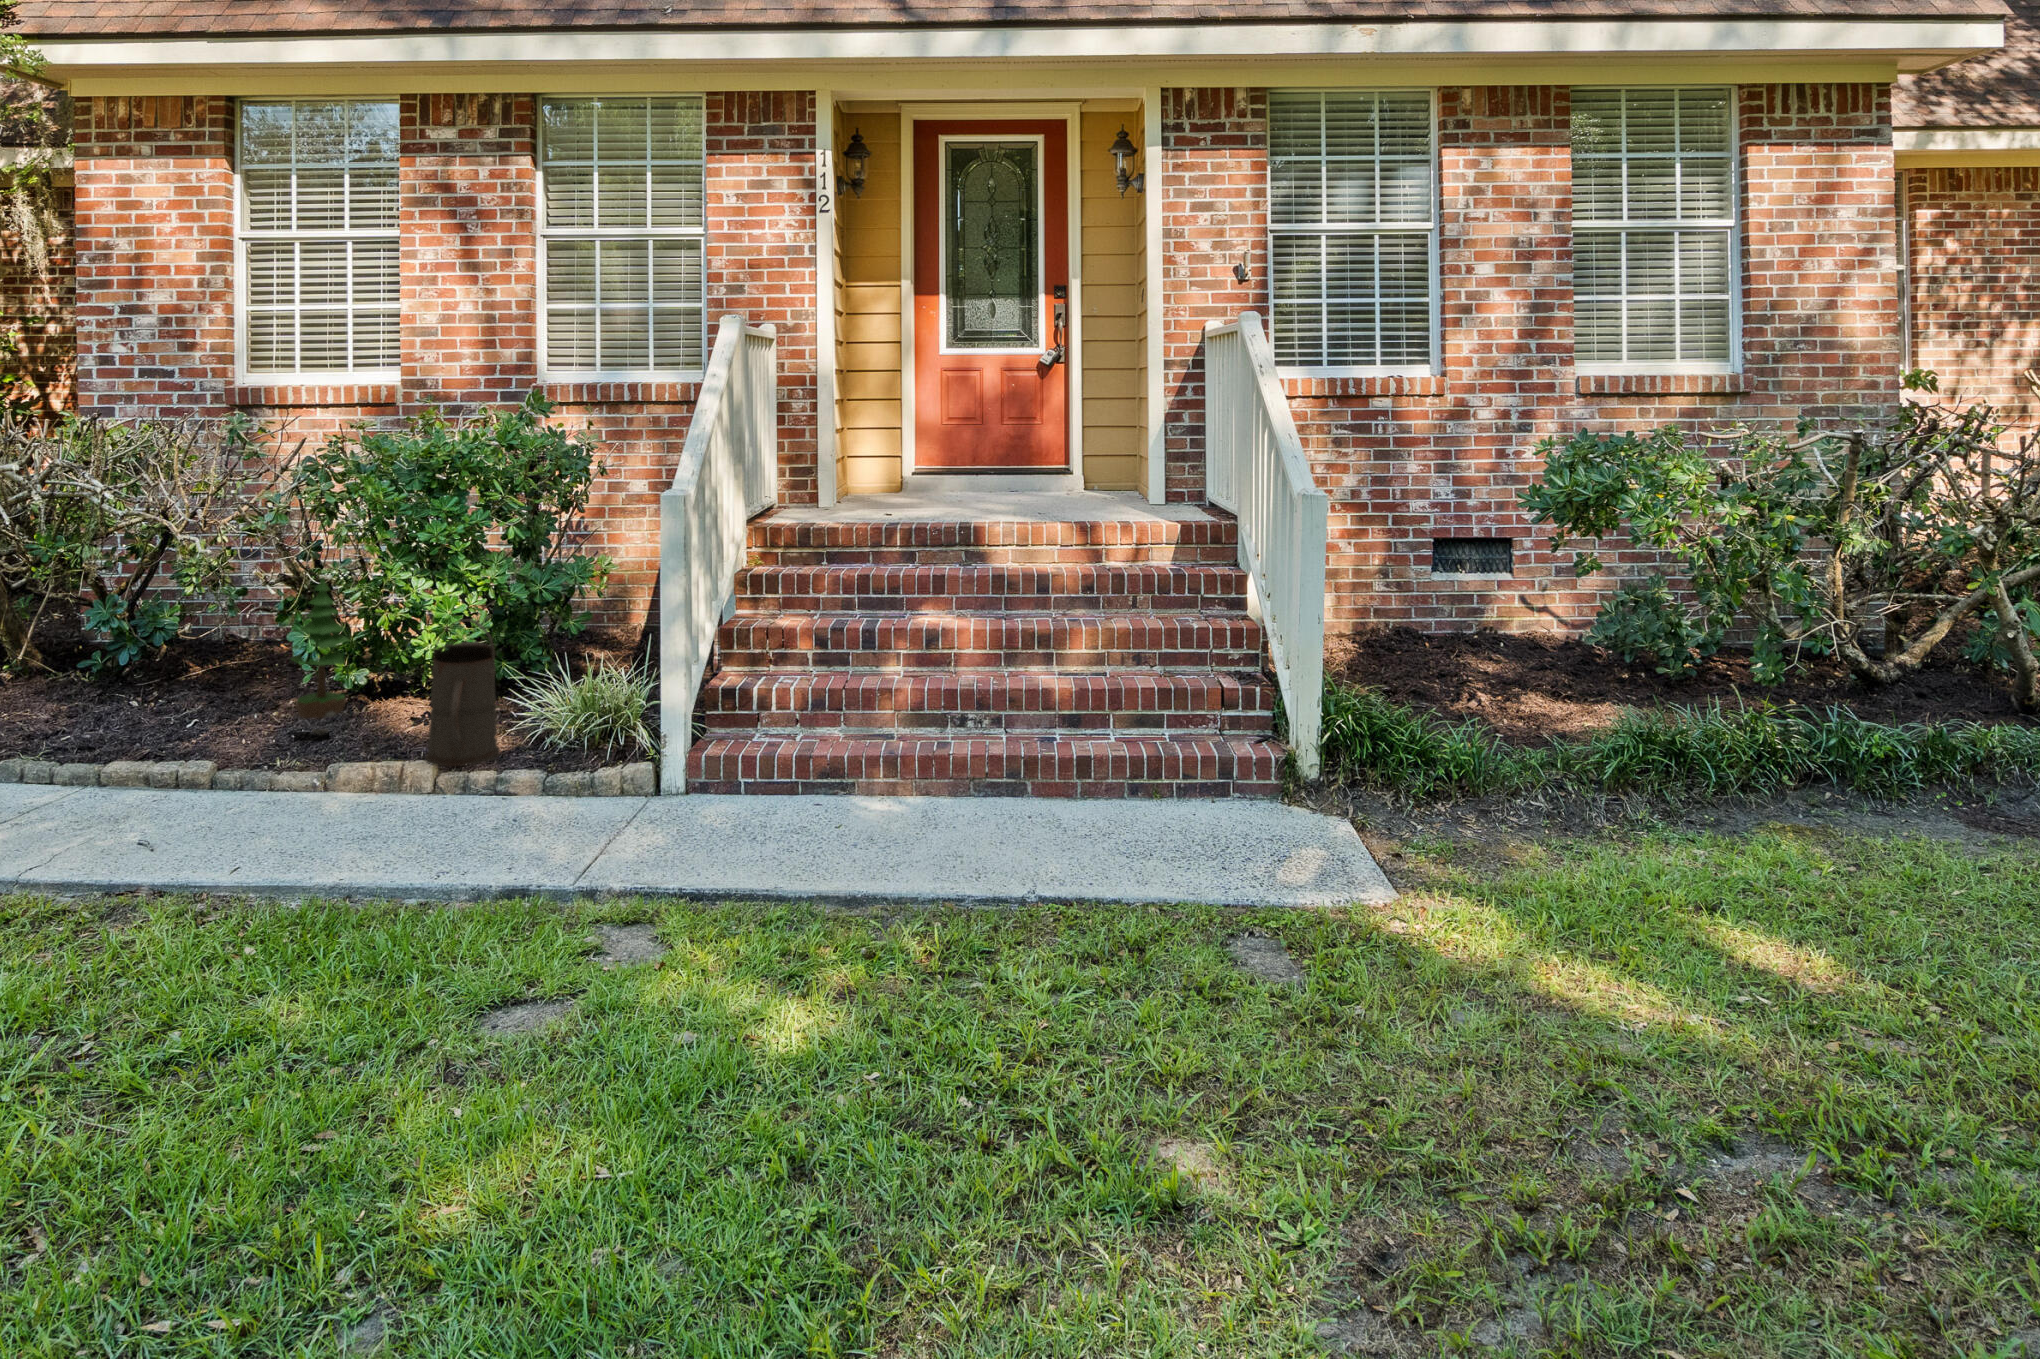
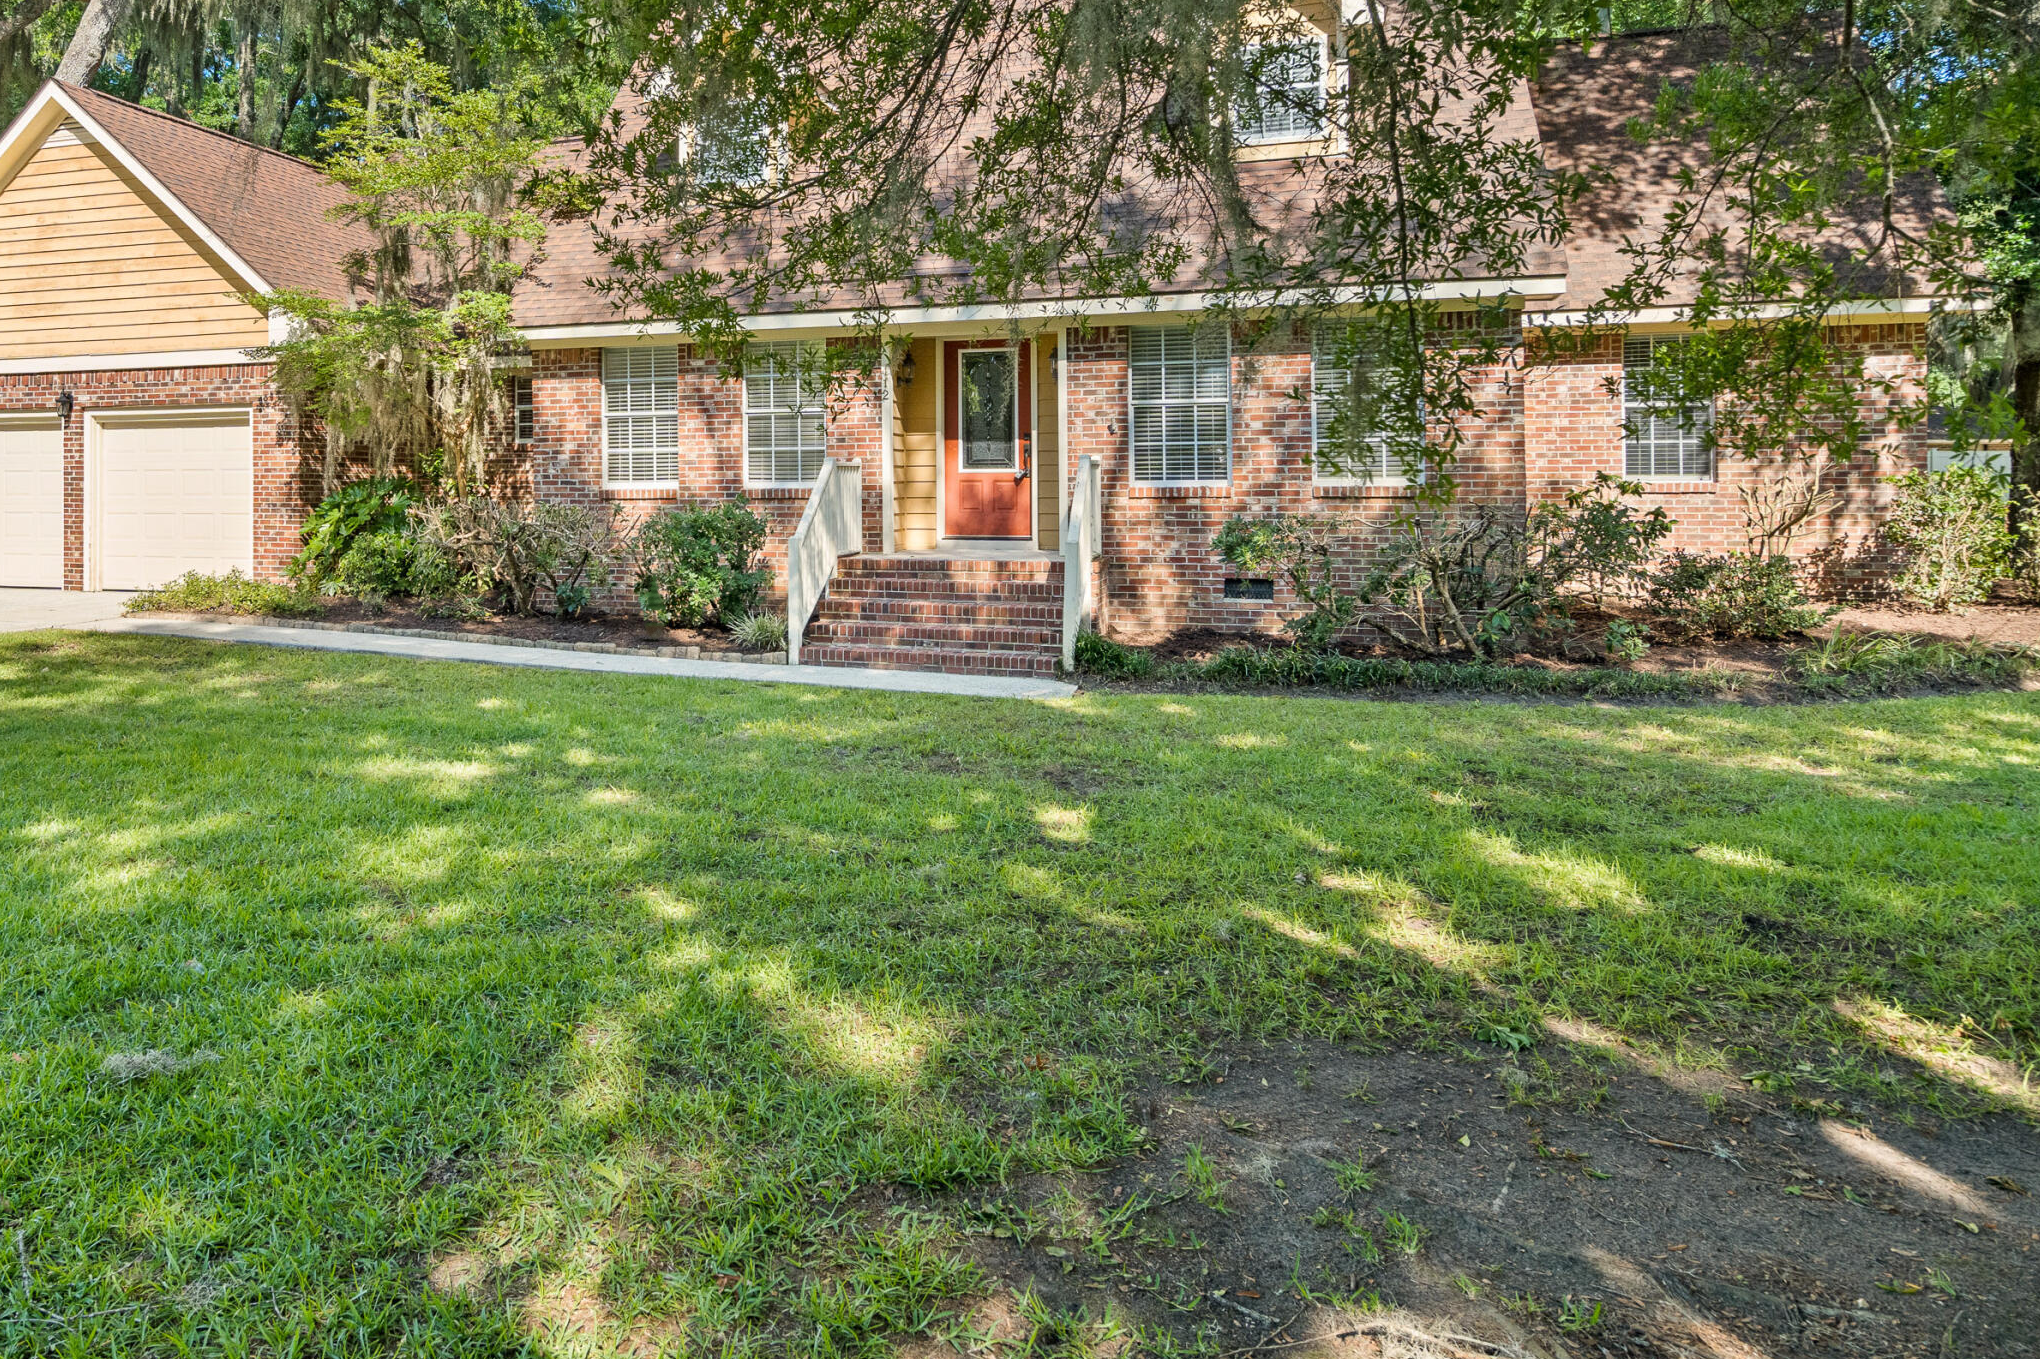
watering can: present [425,619,500,766] -> none [696,591,726,651]

